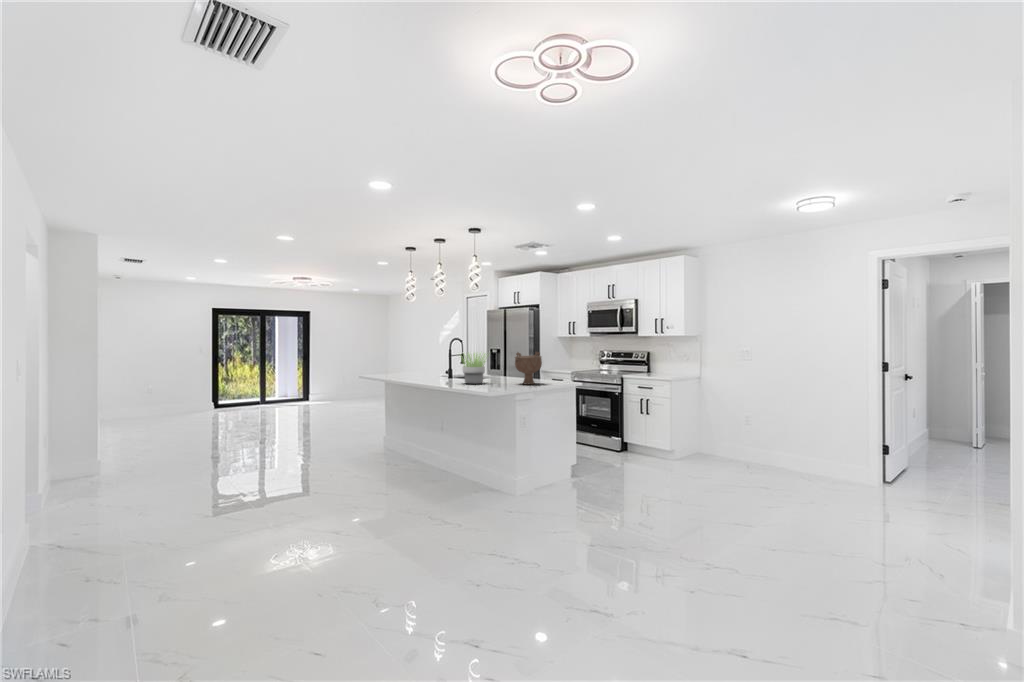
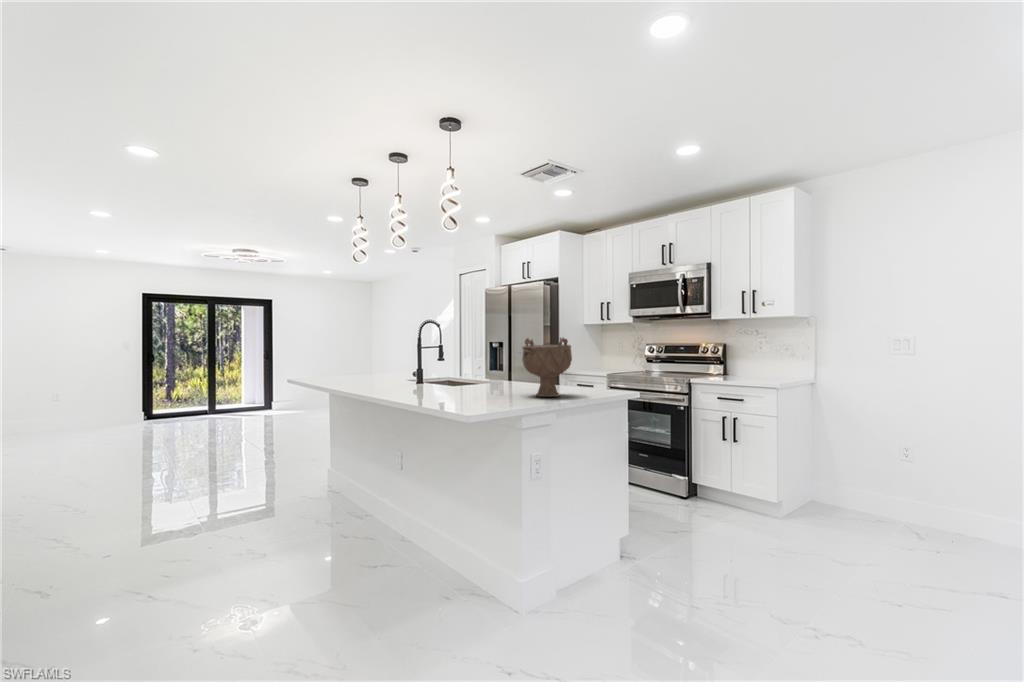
potted plant: present [462,353,485,384] -> none [414,337,481,396]

